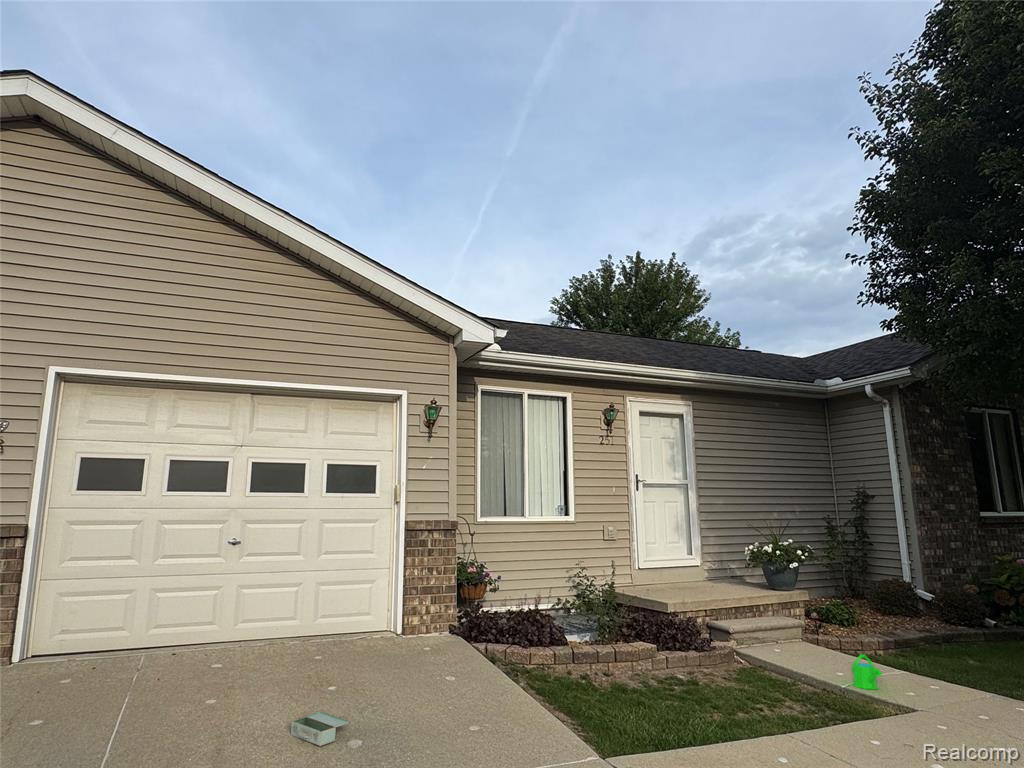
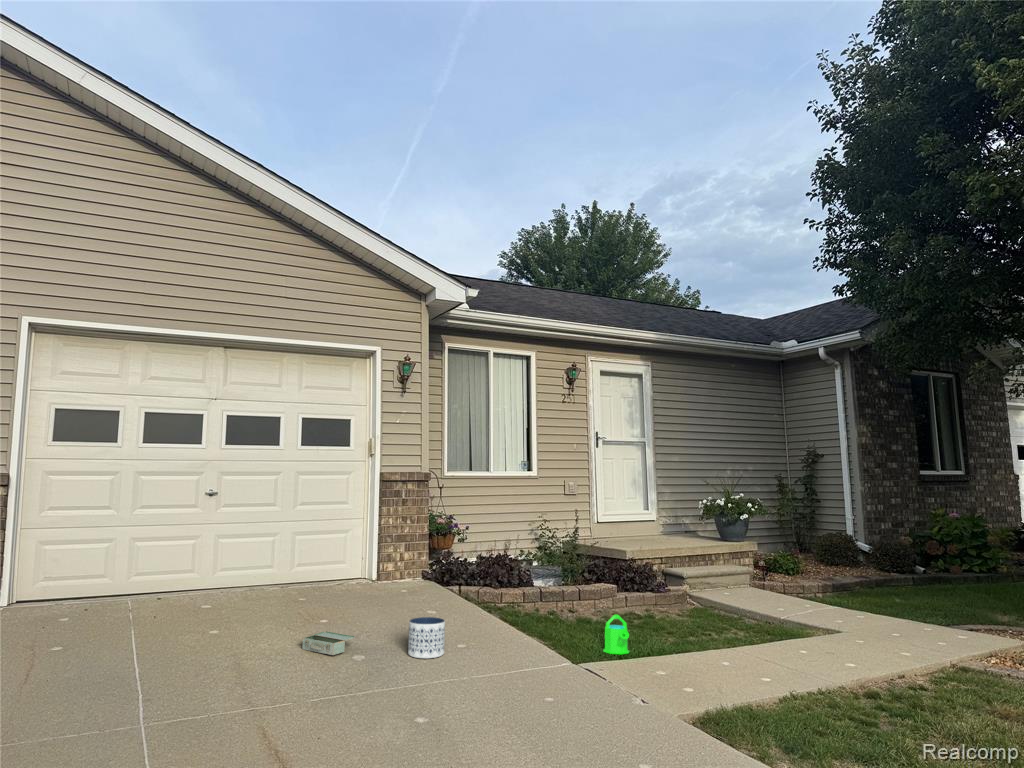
watering can: present [852,654,882,690] -> present [603,615,630,654]
planter: none [406,700,449,754] -> present [408,617,445,658]

